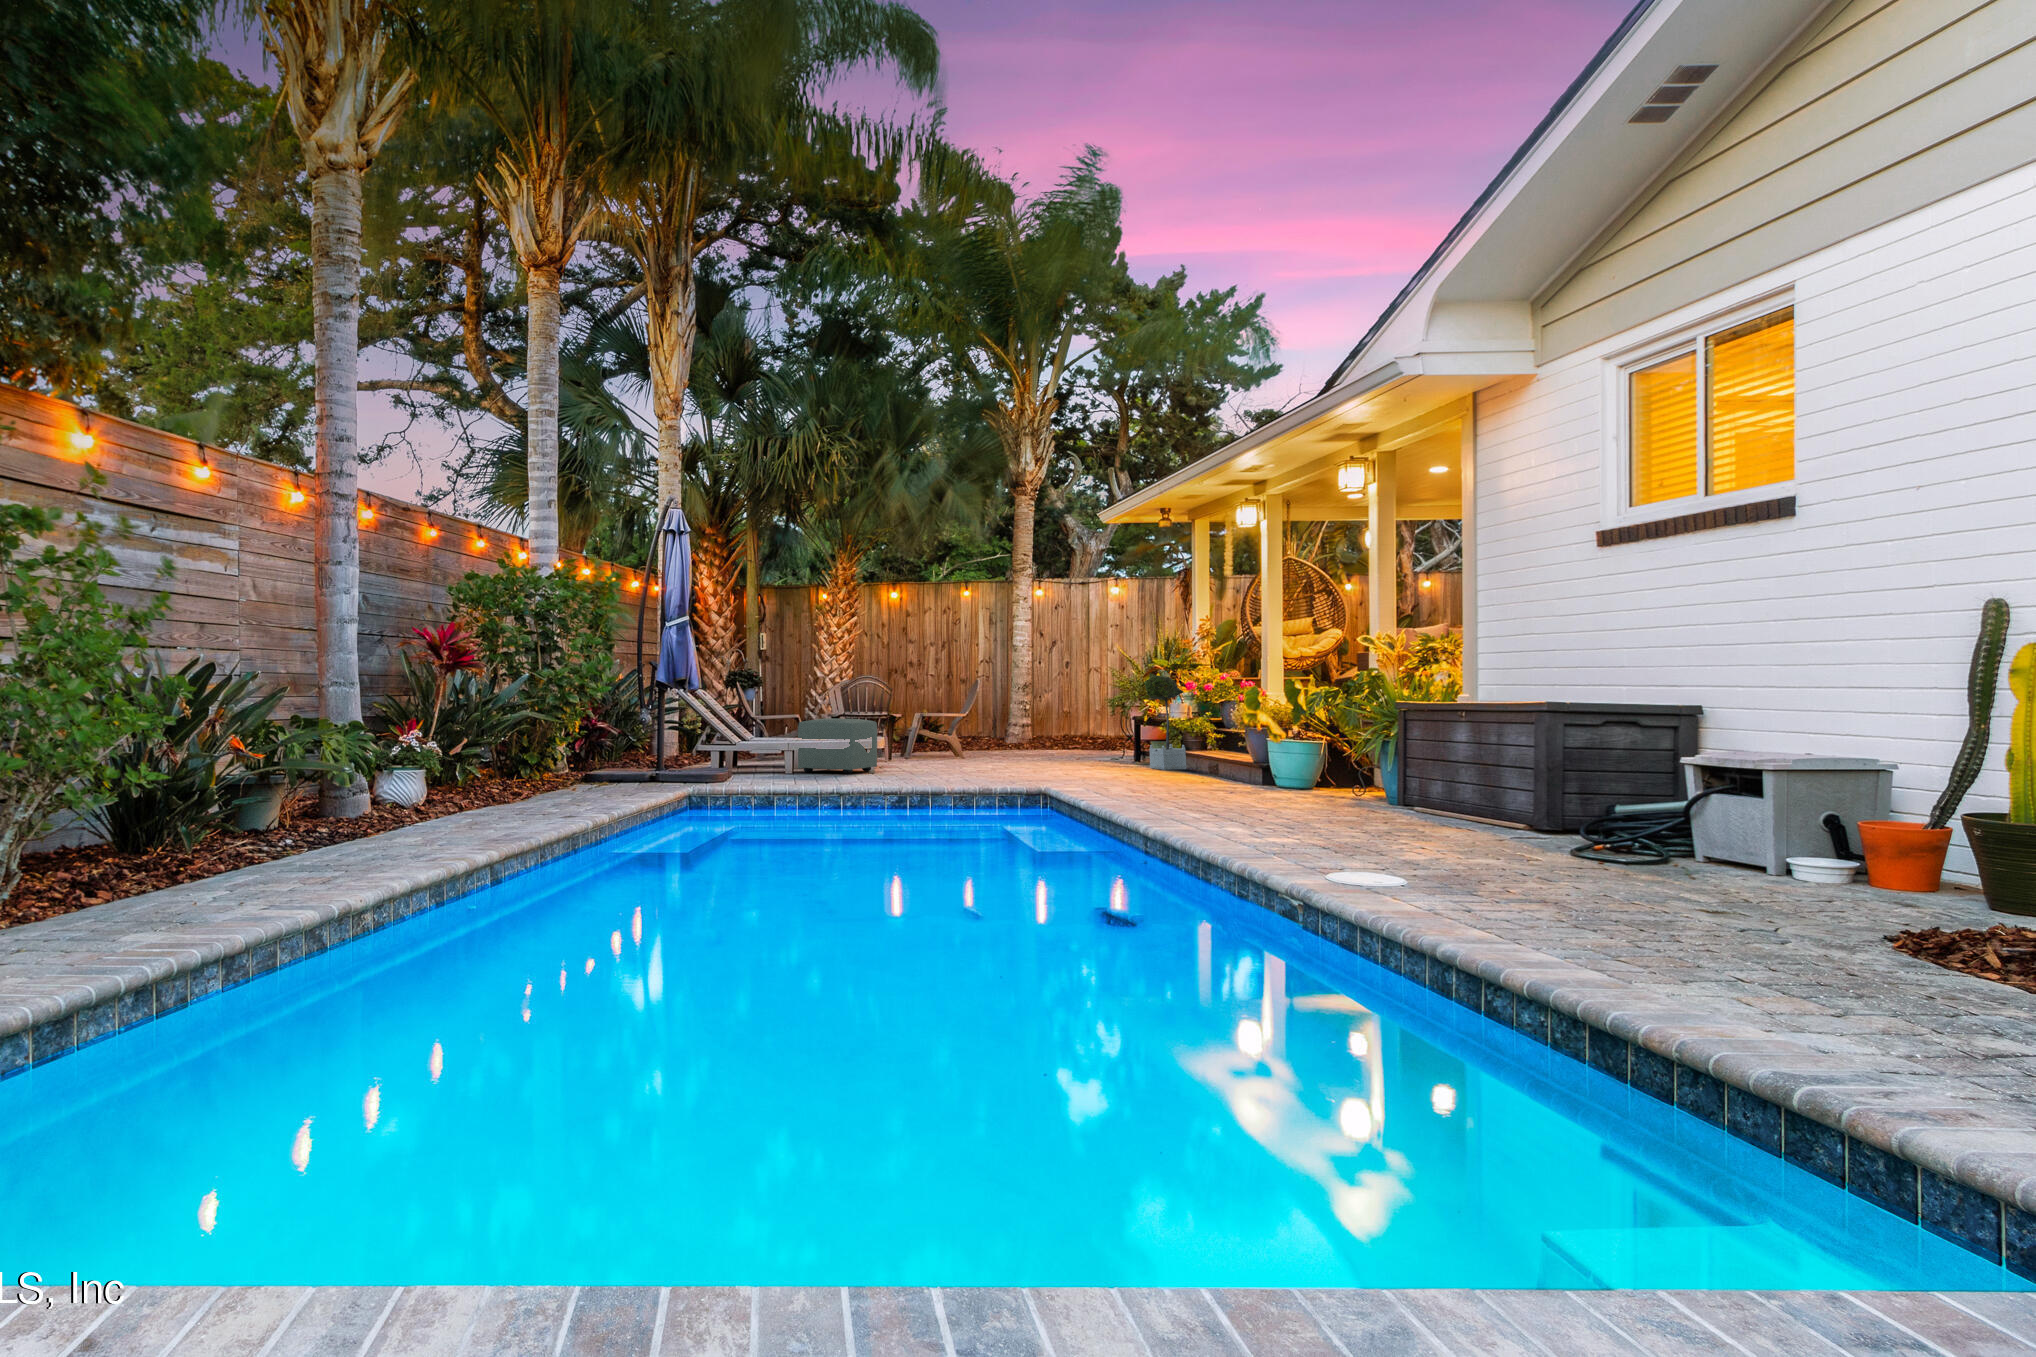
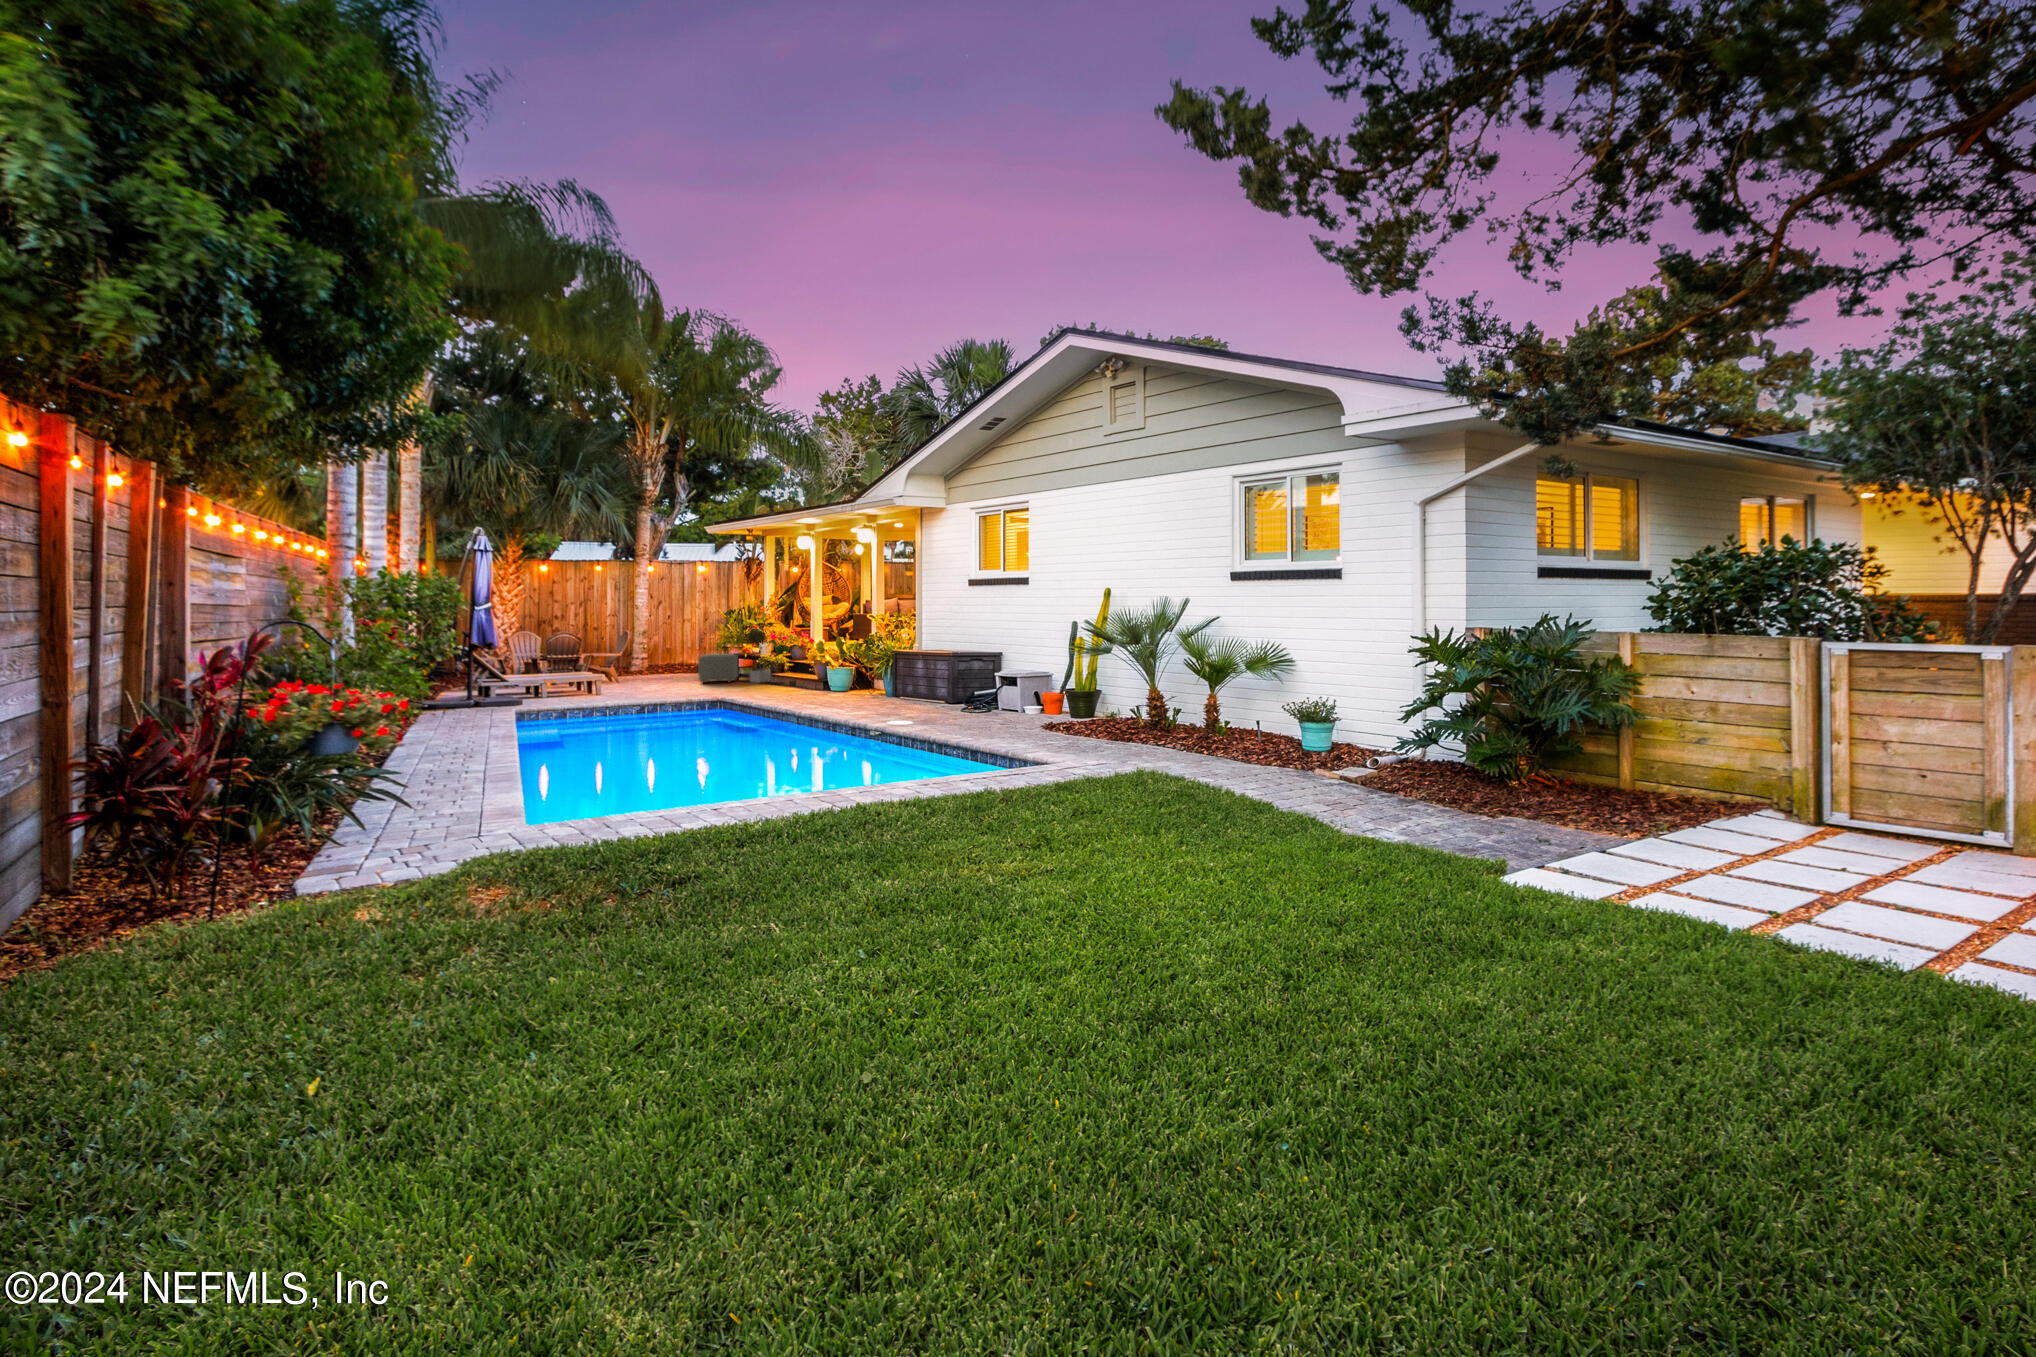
ottoman: present [798,718,877,774] -> present [698,653,738,683]

